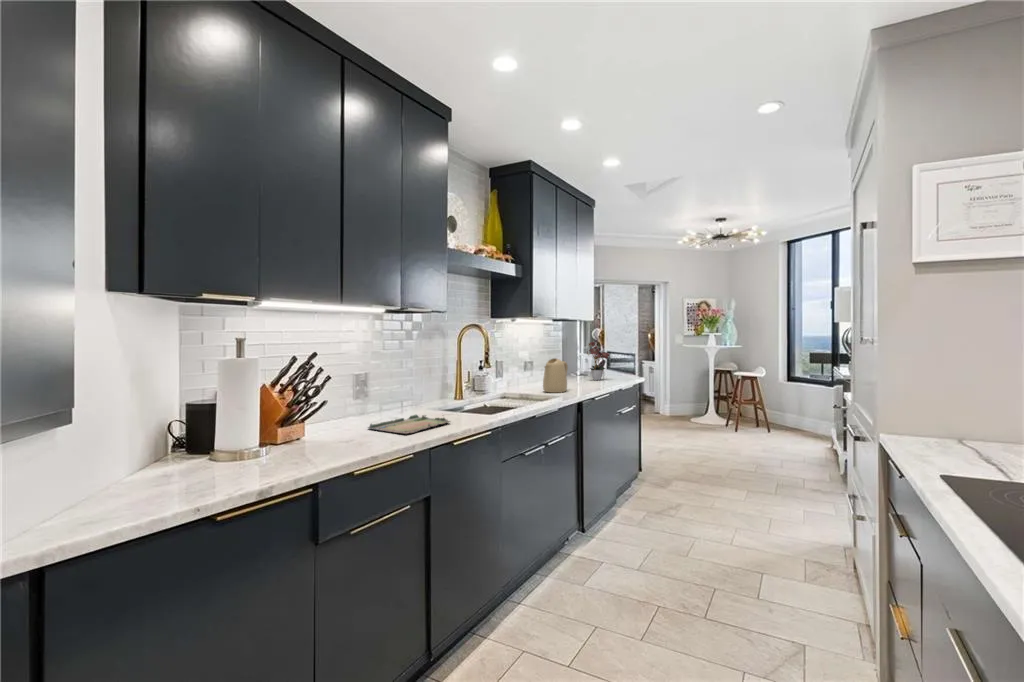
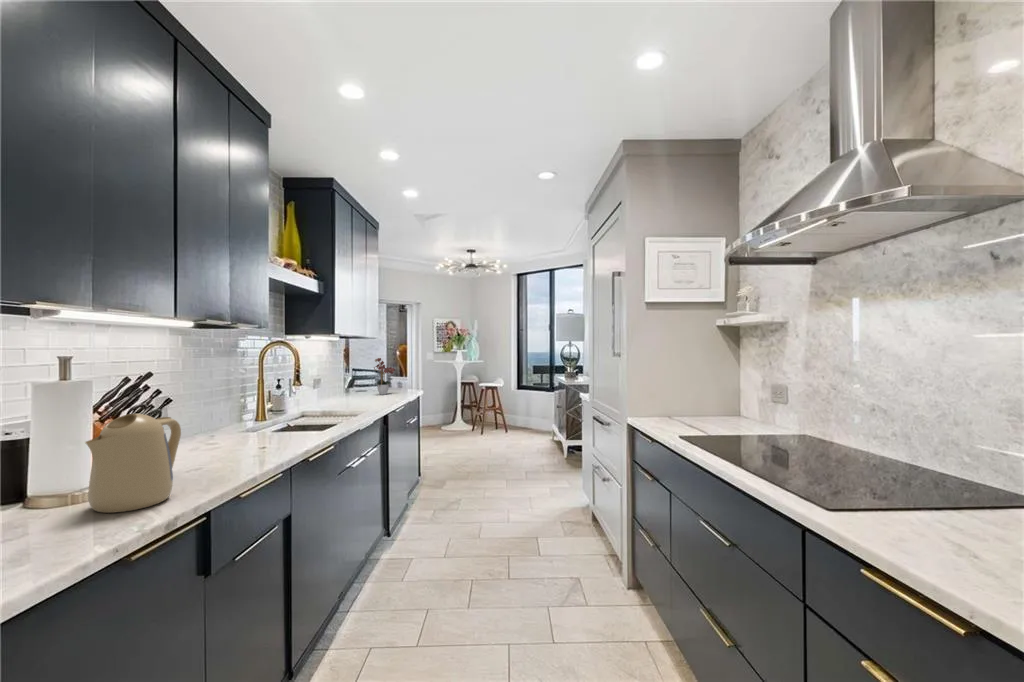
kettle: present [543,358,568,393] -> present [86,414,181,513]
tray: present [368,415,450,434] -> none [194,433,289,458]

